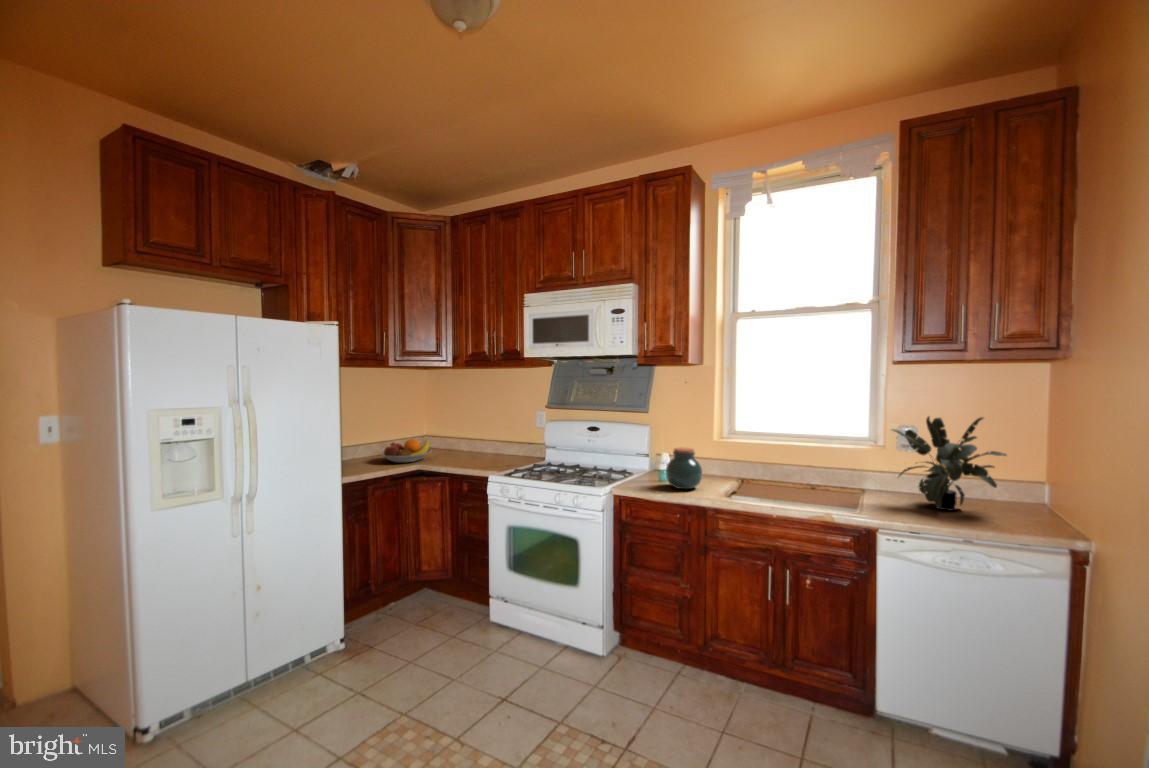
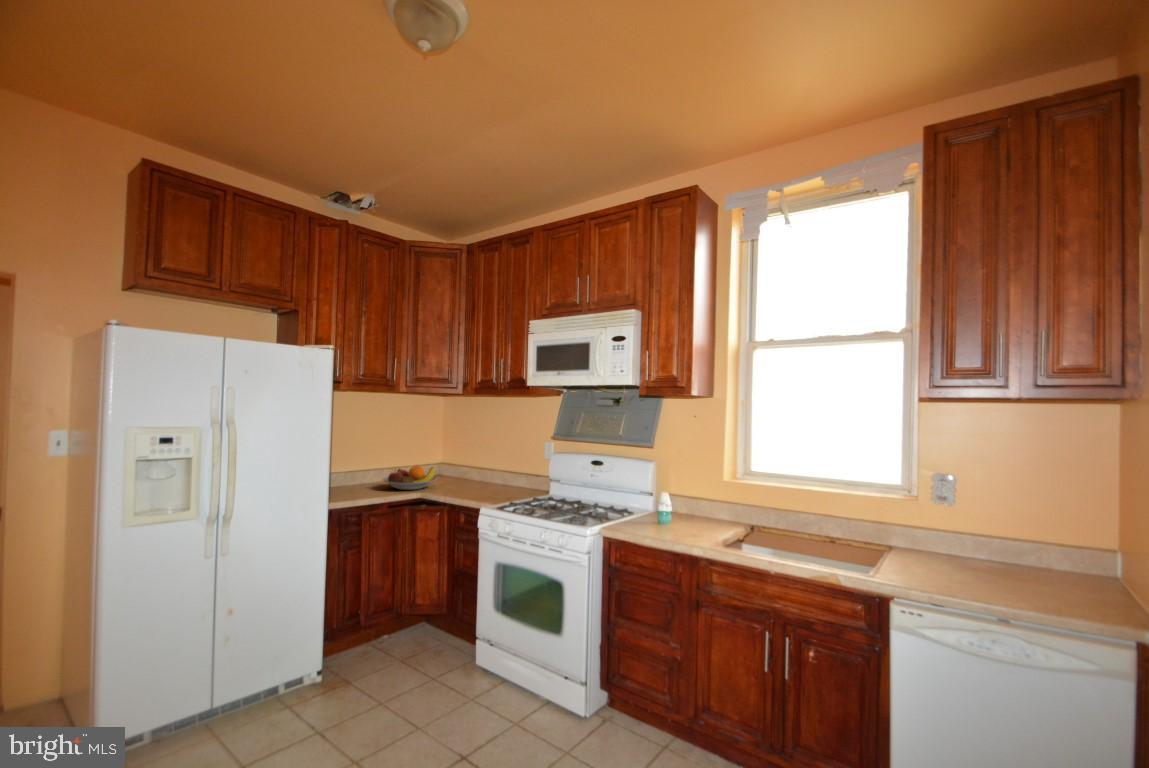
potted plant: present [893,416,1006,510] -> none [916,463,1058,580]
jar: present [666,447,702,489] -> none [661,488,701,535]

